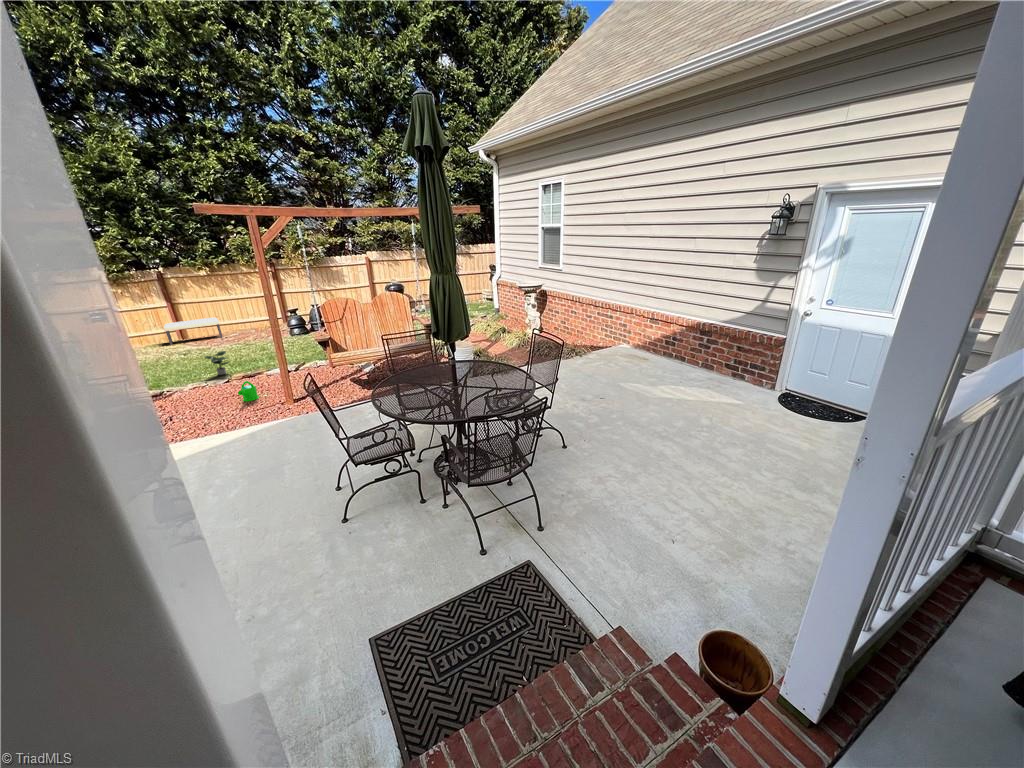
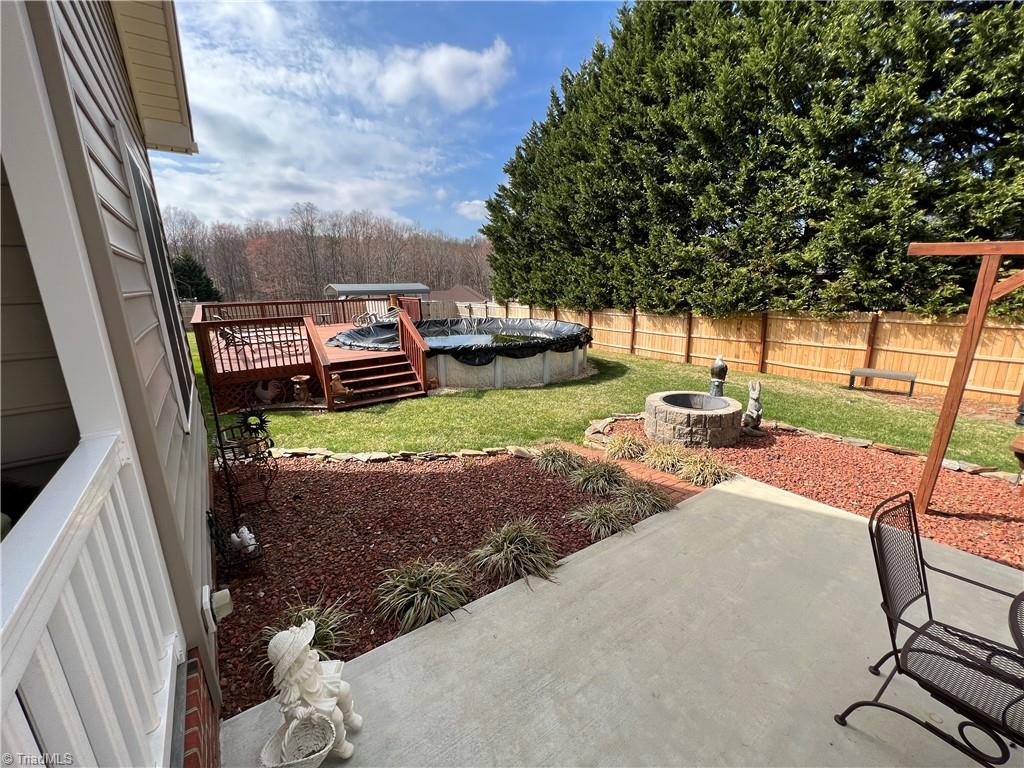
potted plant: present [205,351,229,375] -> none [858,411,886,437]
watering can: present [238,381,259,401] -> none [857,454,886,480]

